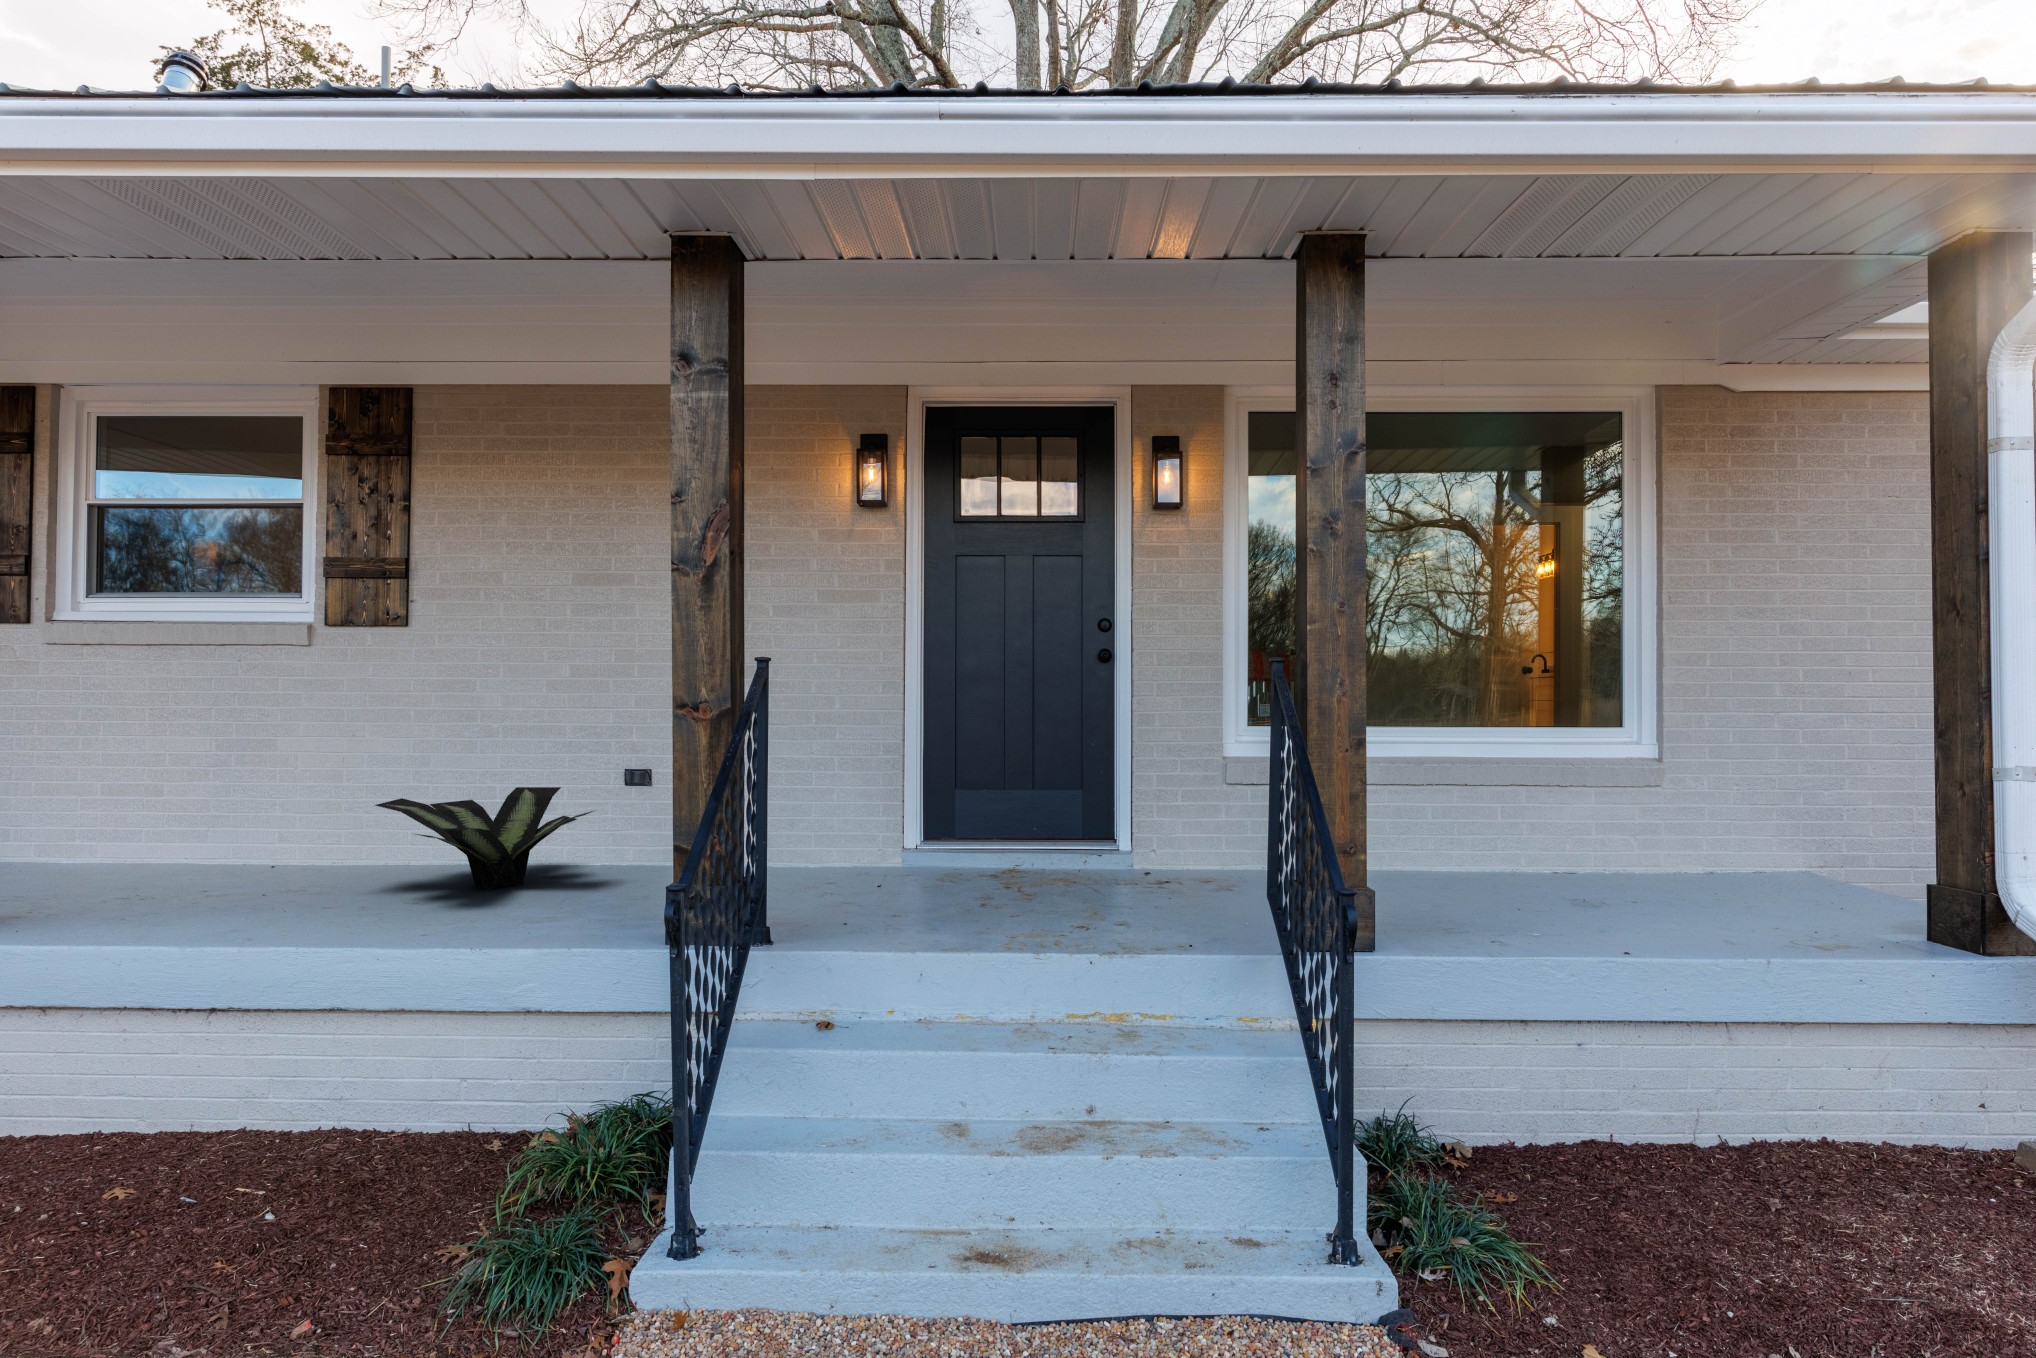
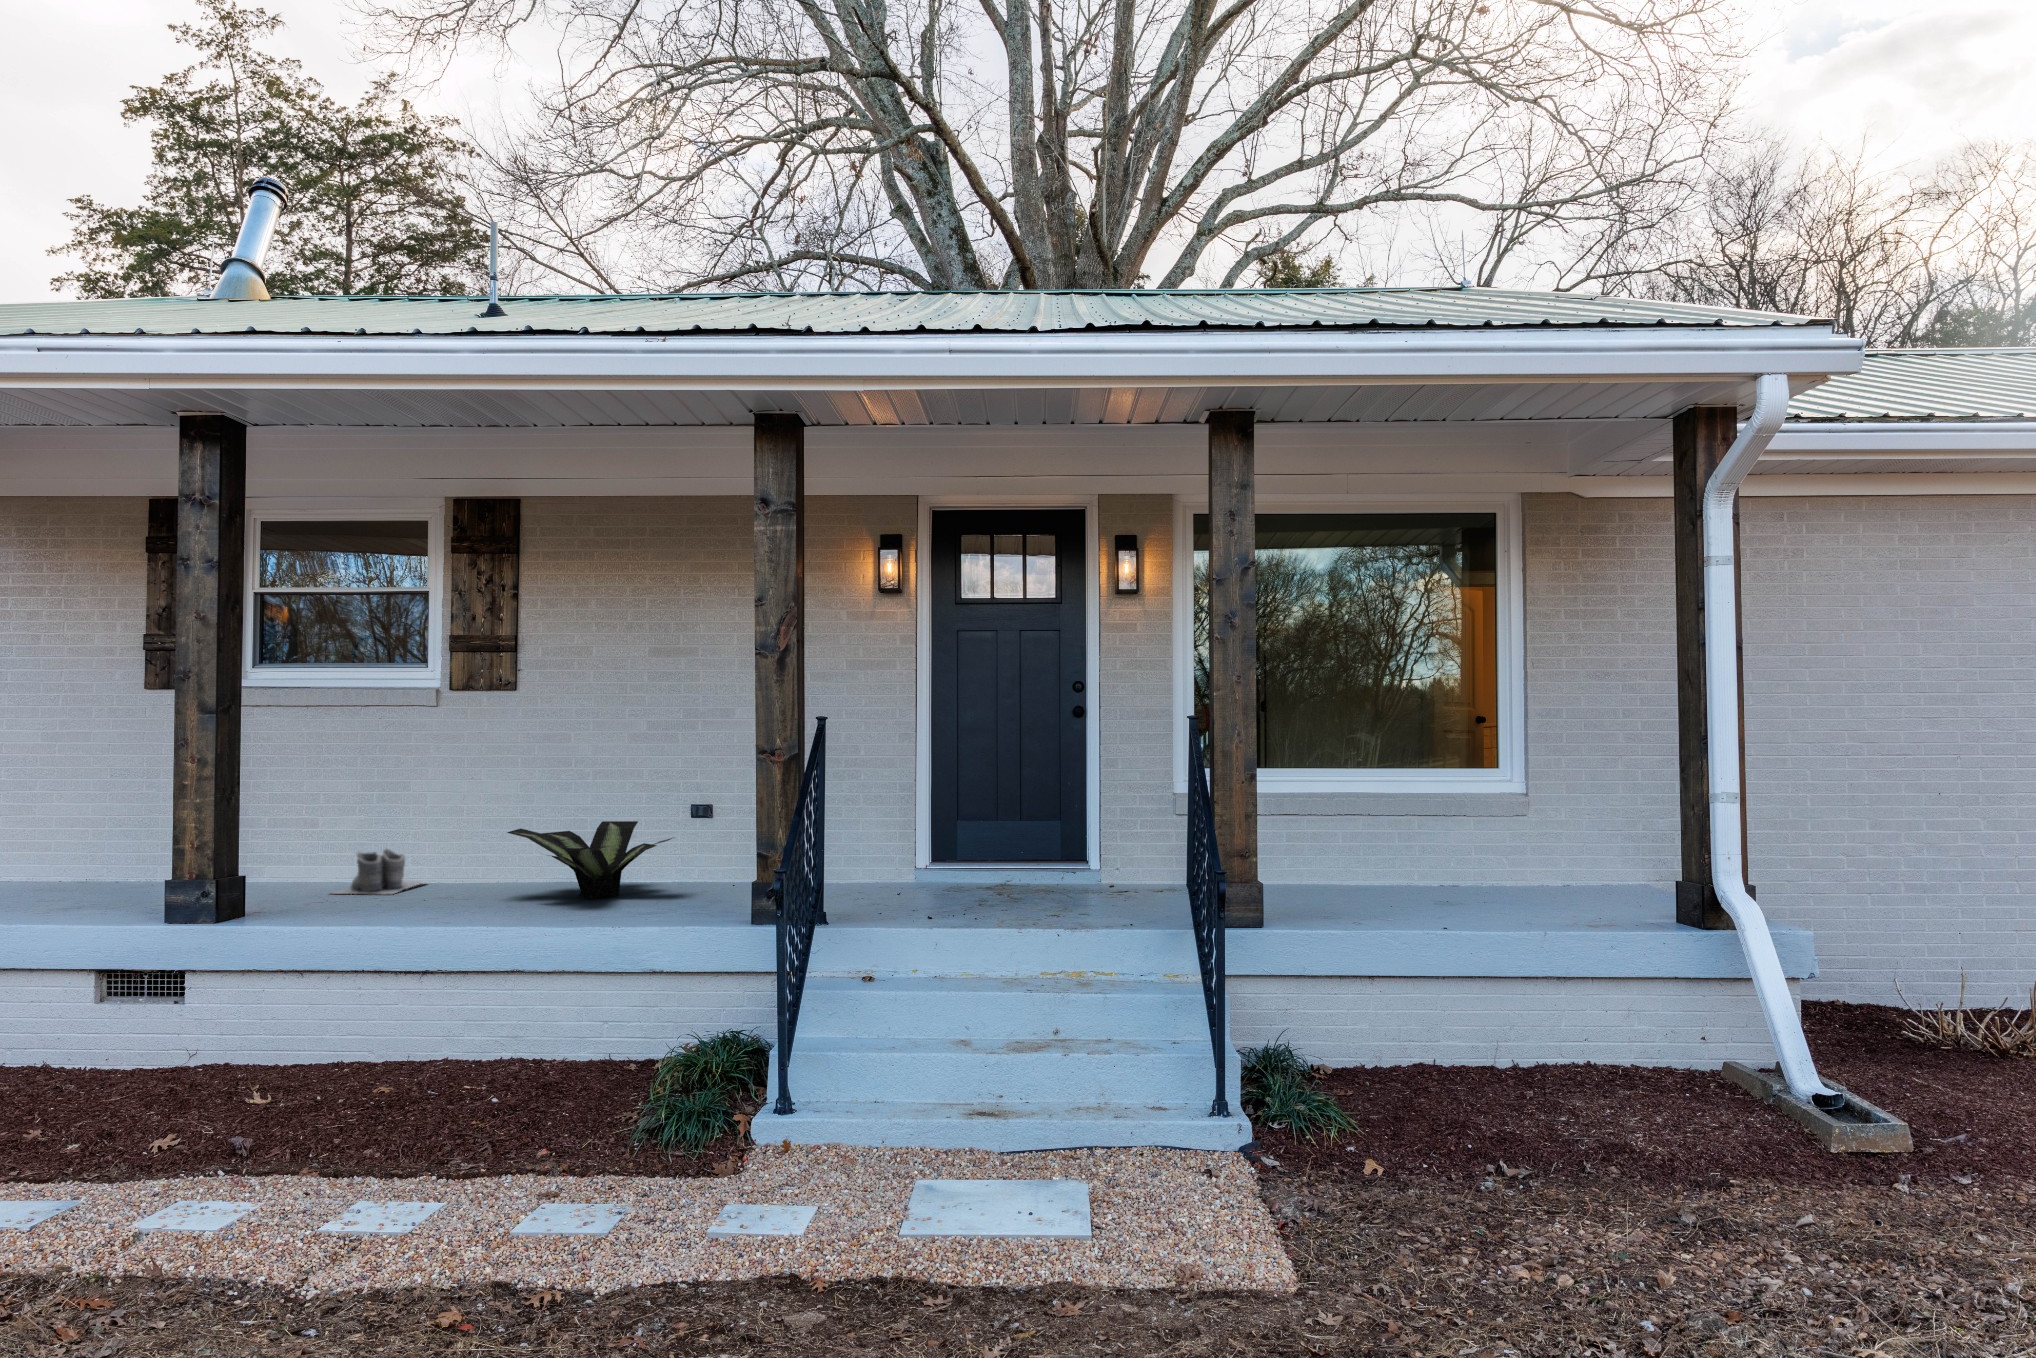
boots: none [158,821,306,881] -> present [332,849,424,894]

